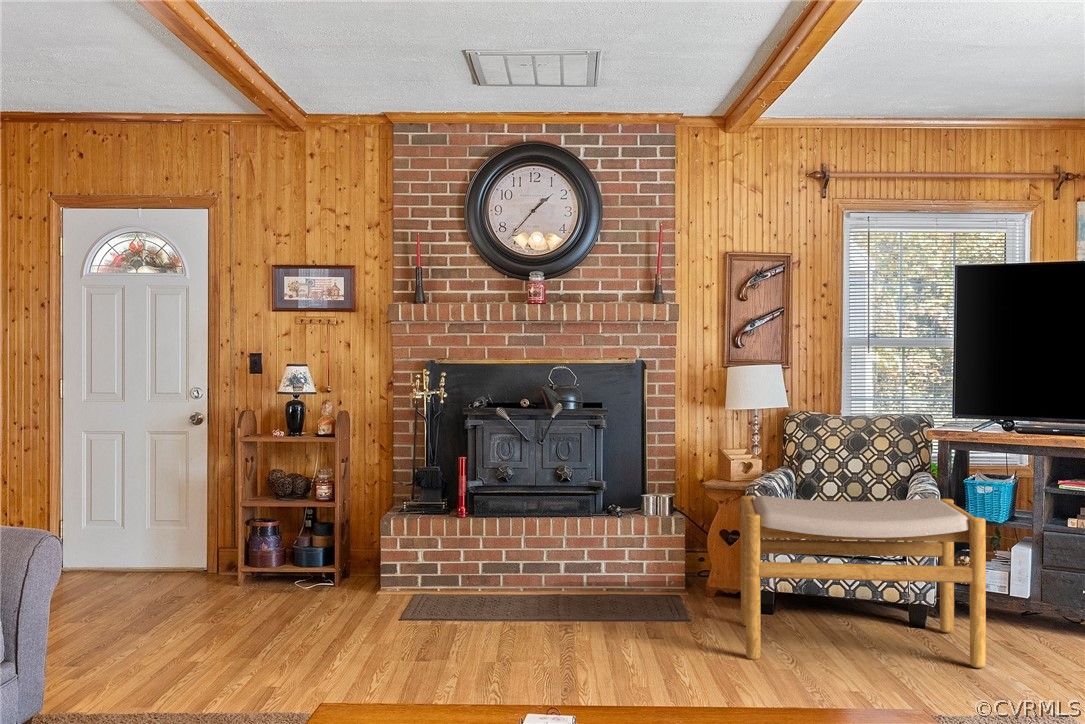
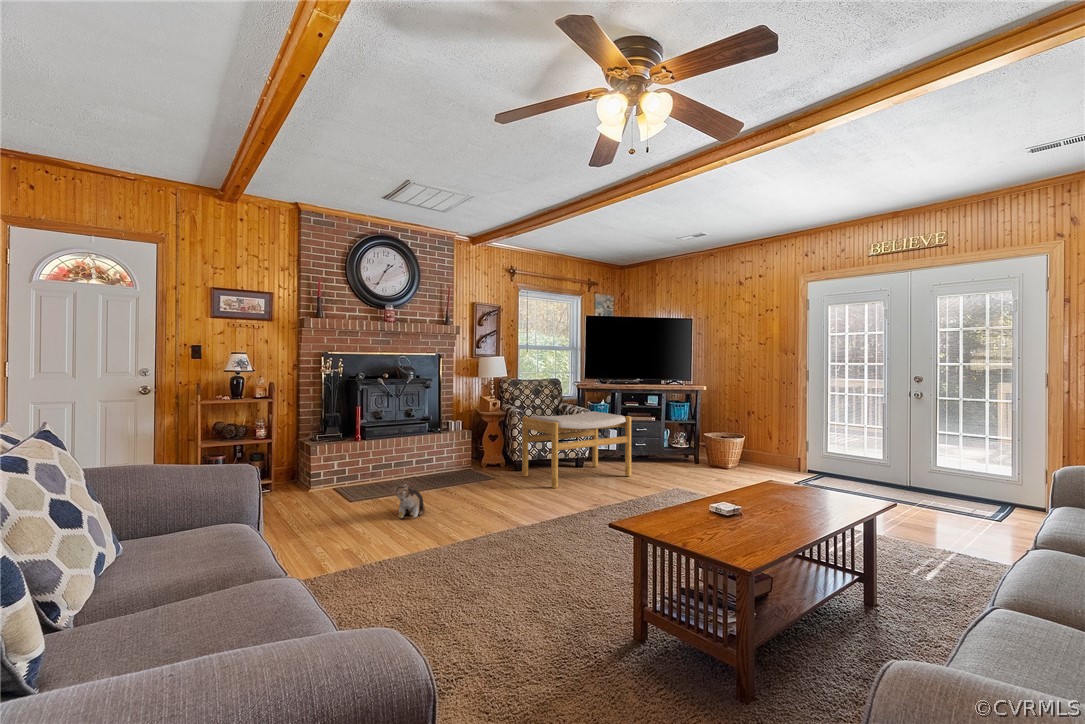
plush toy: none [374,595,468,658] -> present [394,484,425,519]

